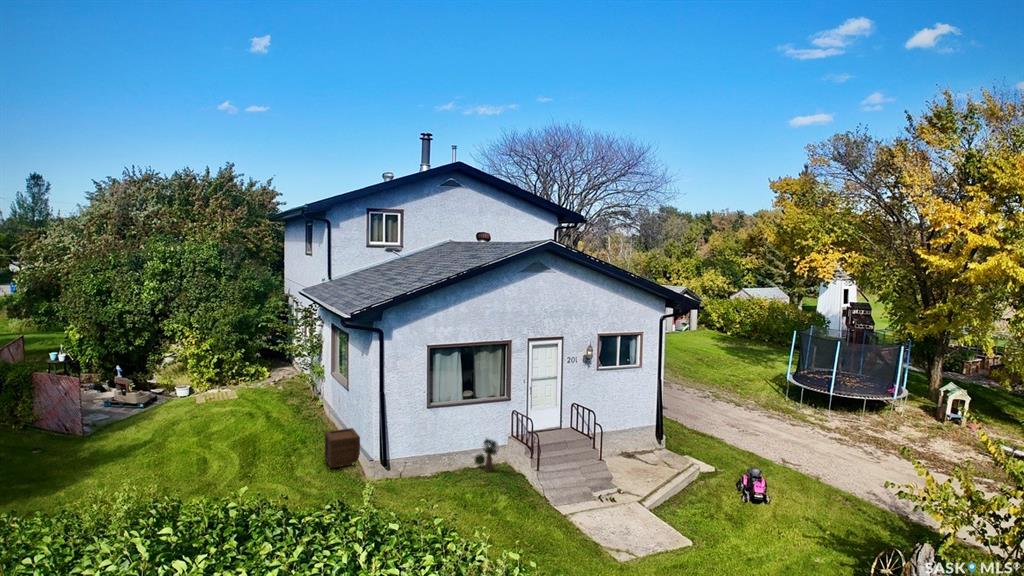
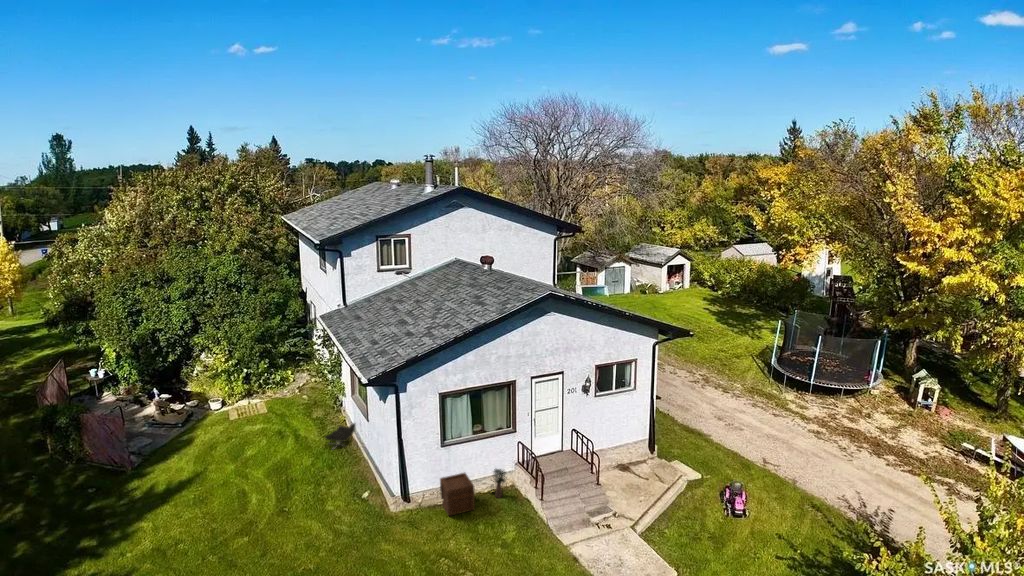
lounge chair: none [297,401,334,429] -> present [325,423,356,445]
wooden crate: present [325,428,360,468] -> present [440,473,475,516]

